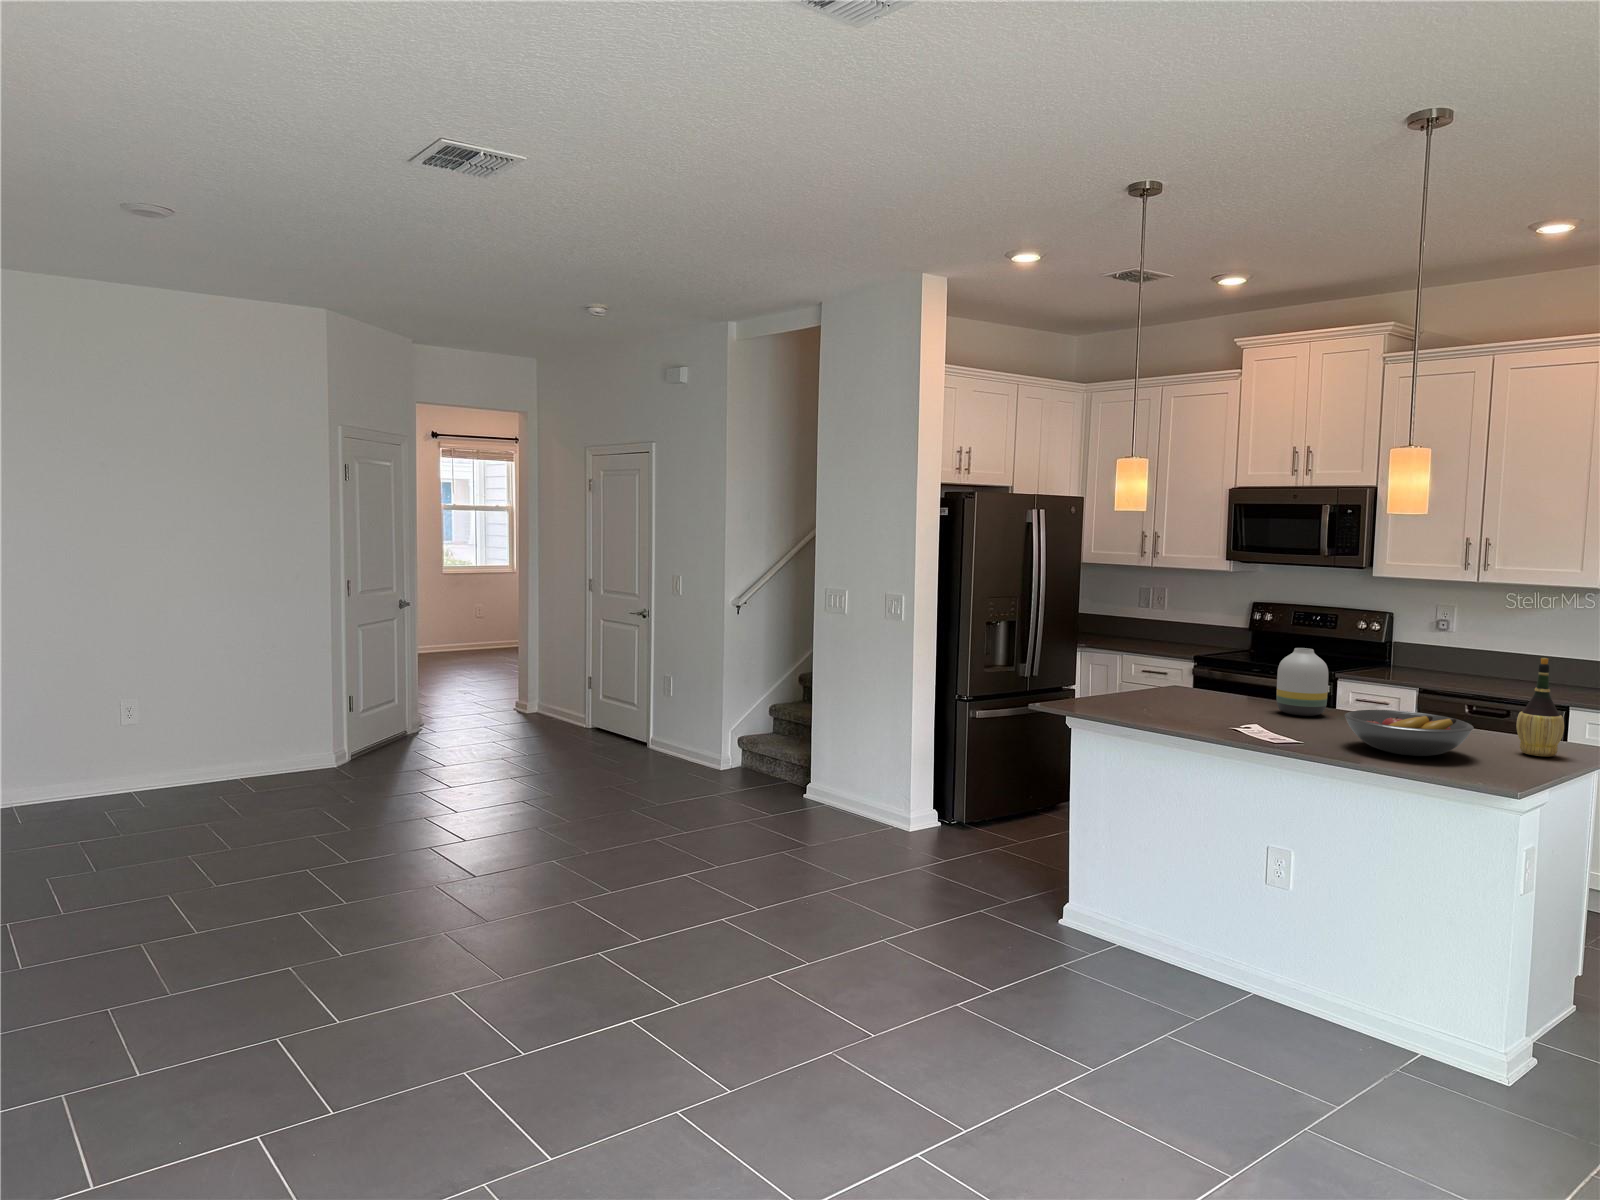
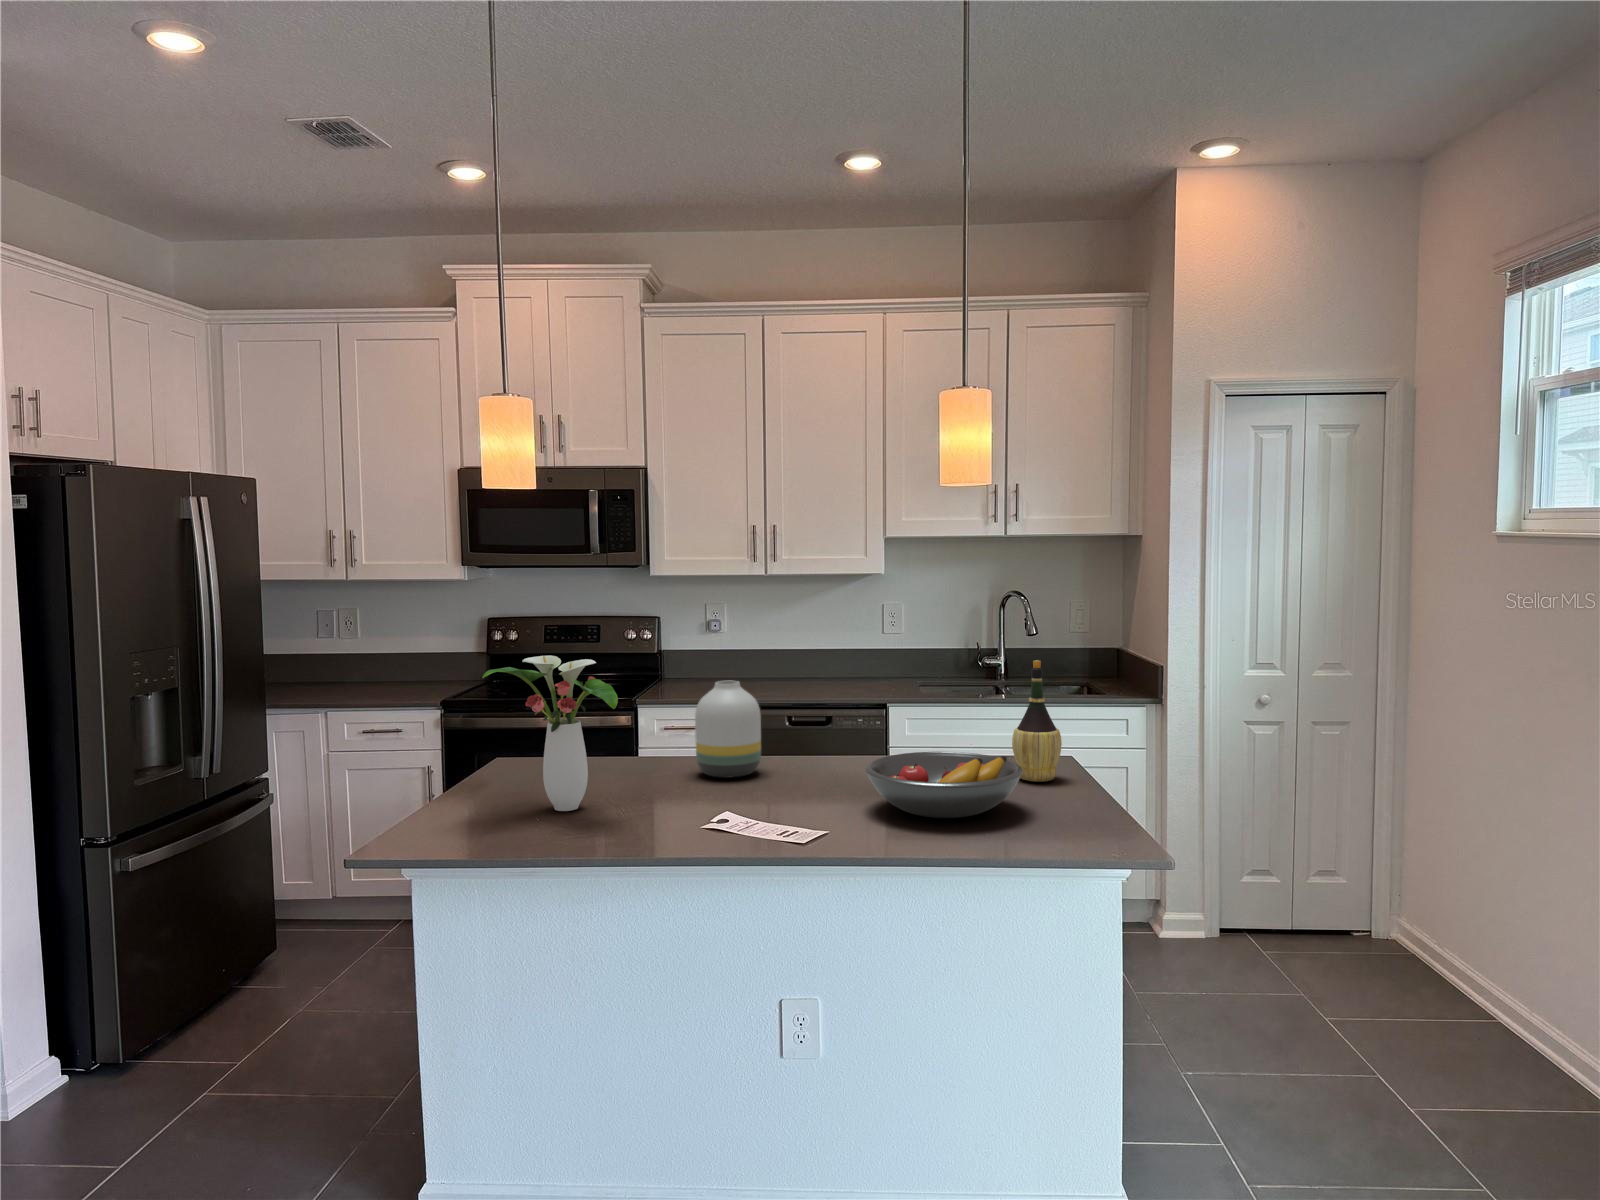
flower arrangement: none [1115,614,1191,710] -> present [482,655,618,811]

